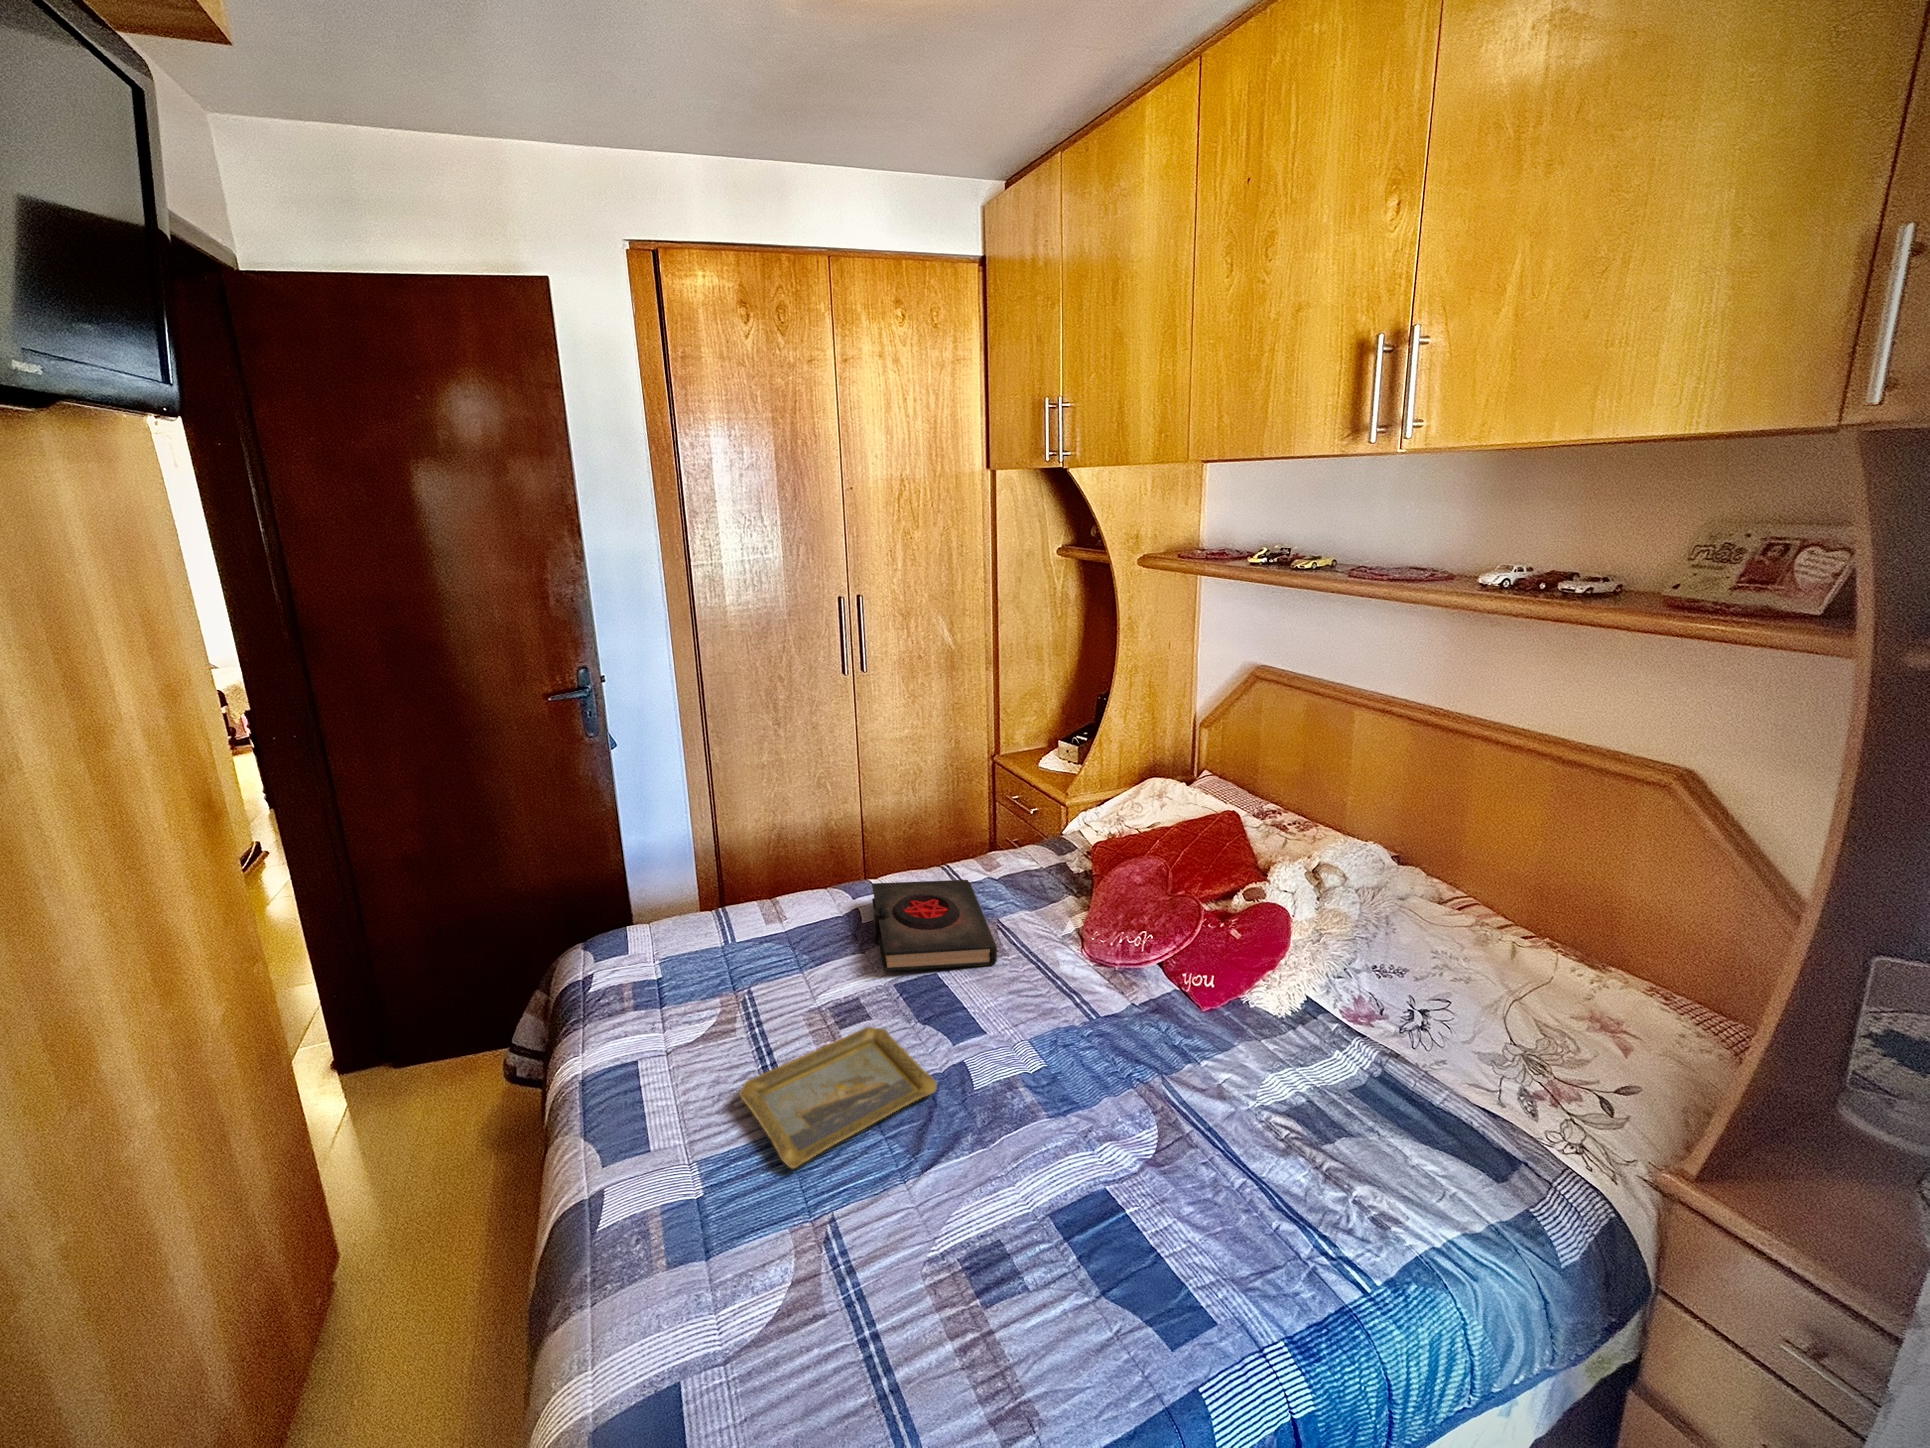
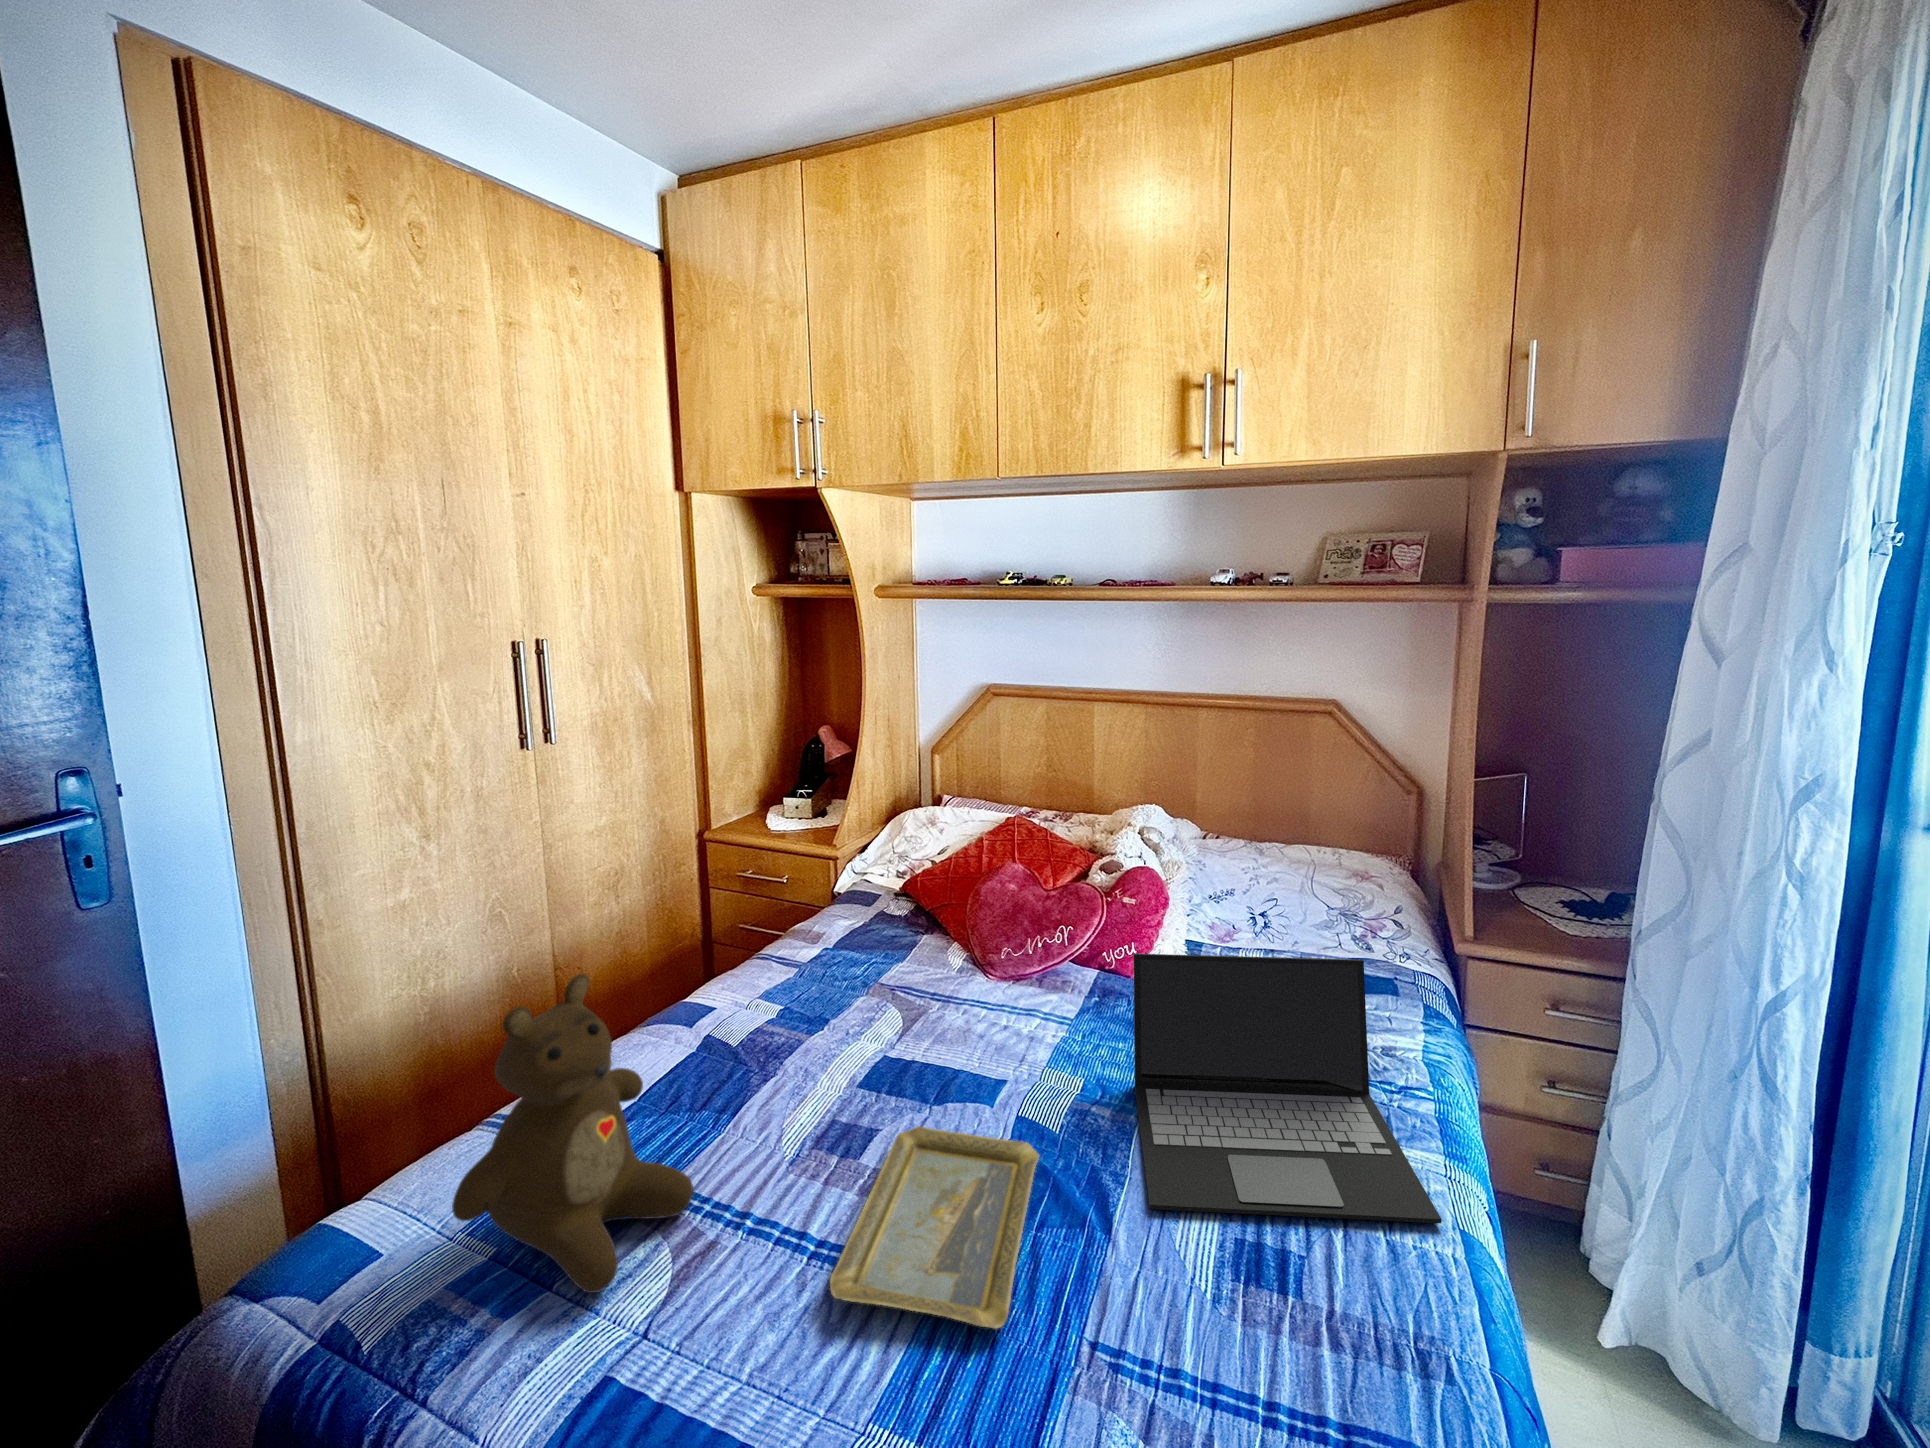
teddy bear: none [628,841,753,1022] -> present [452,974,693,1293]
book: present [872,880,997,971] -> none [730,950,942,1074]
laptop: none [959,976,1310,1369] -> present [1134,954,1442,1223]

